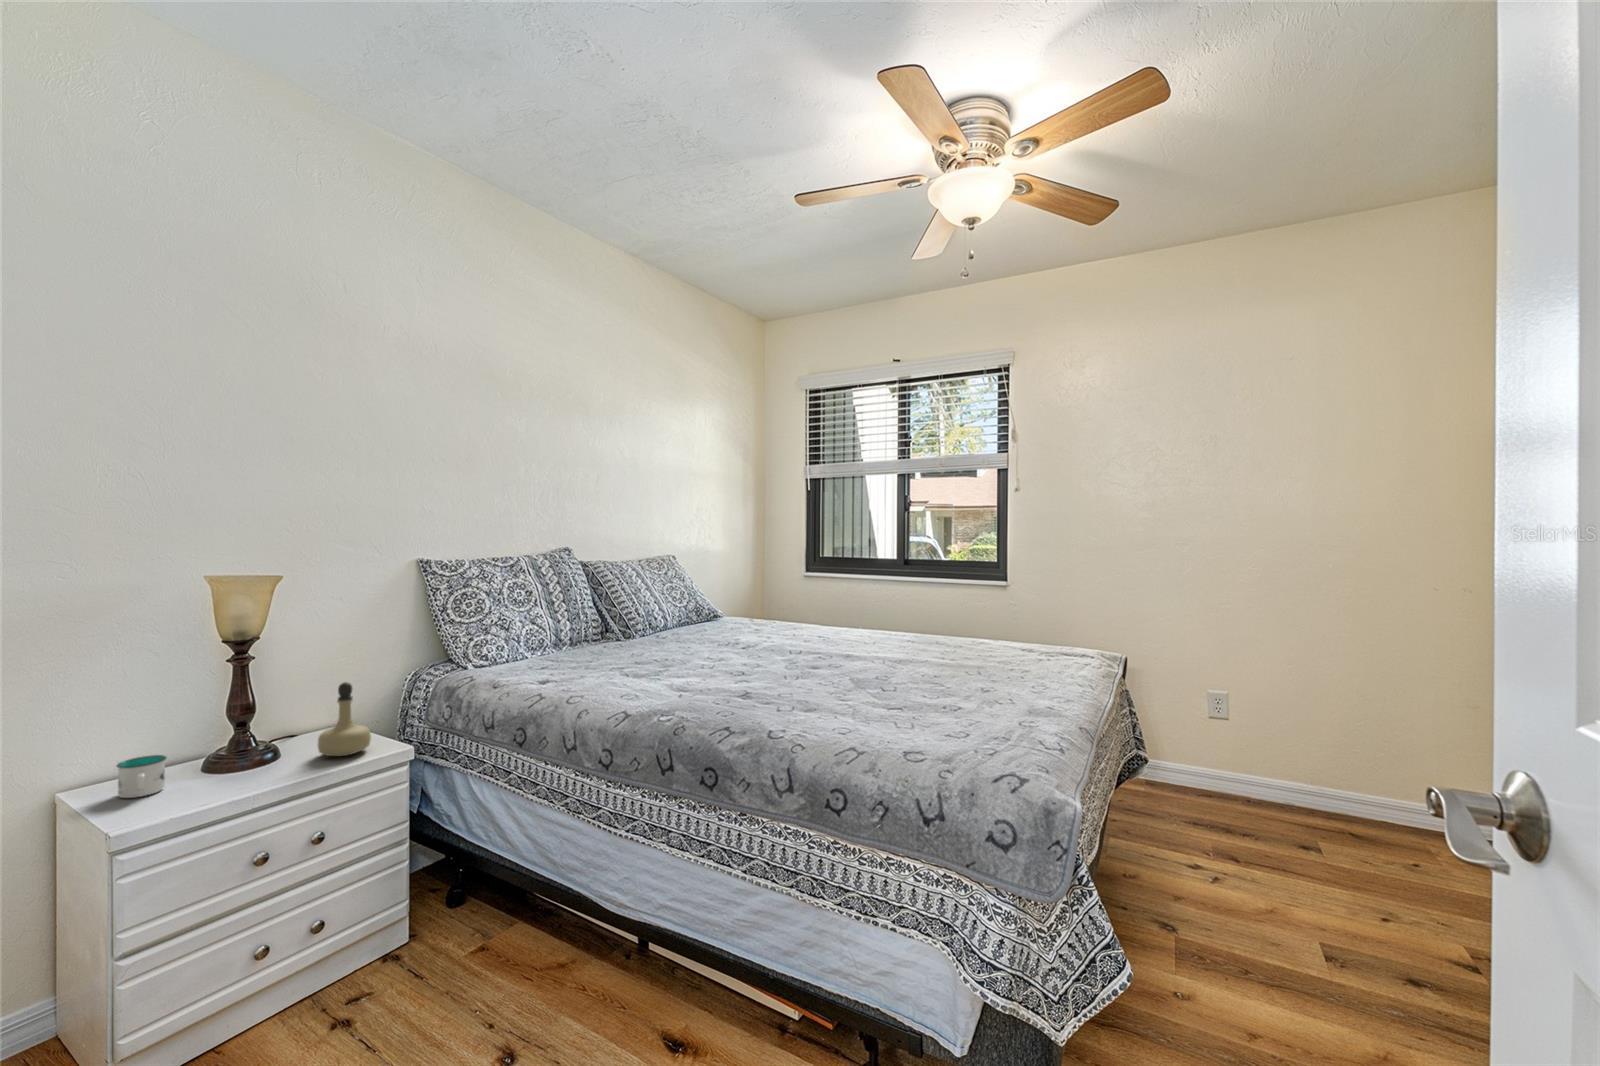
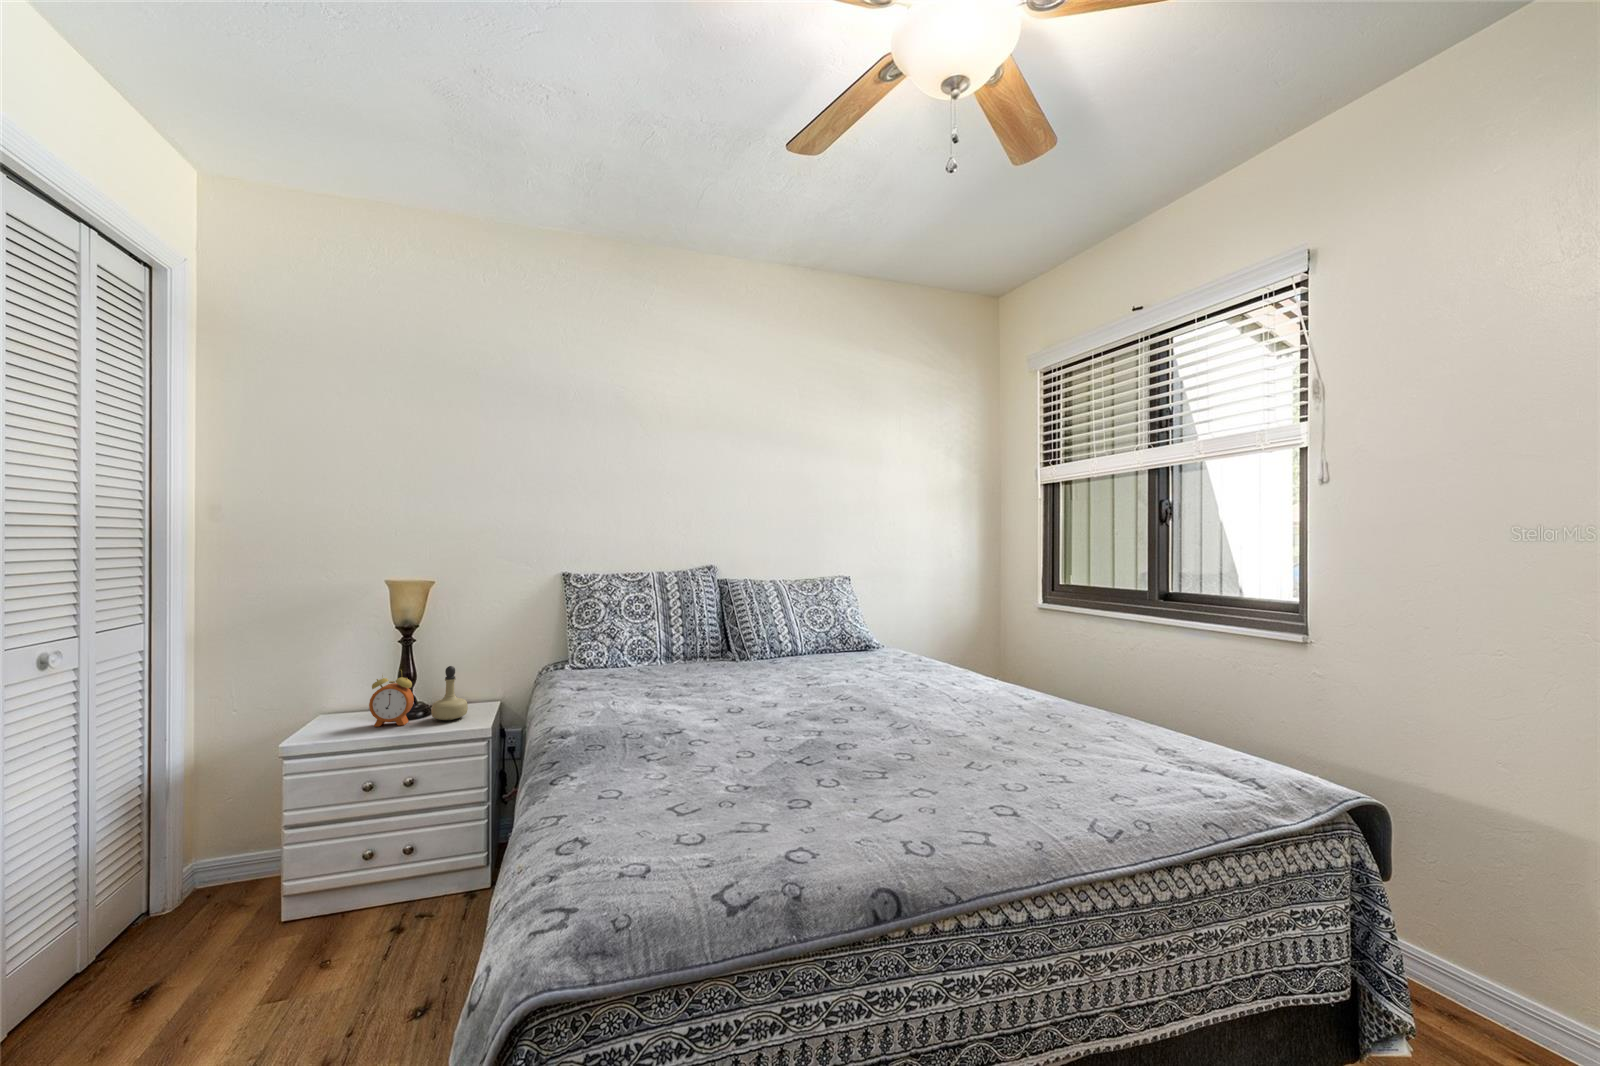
alarm clock: none [230,696,301,784] -> present [369,677,414,727]
mug: present [117,755,167,798] -> none [329,697,356,721]

